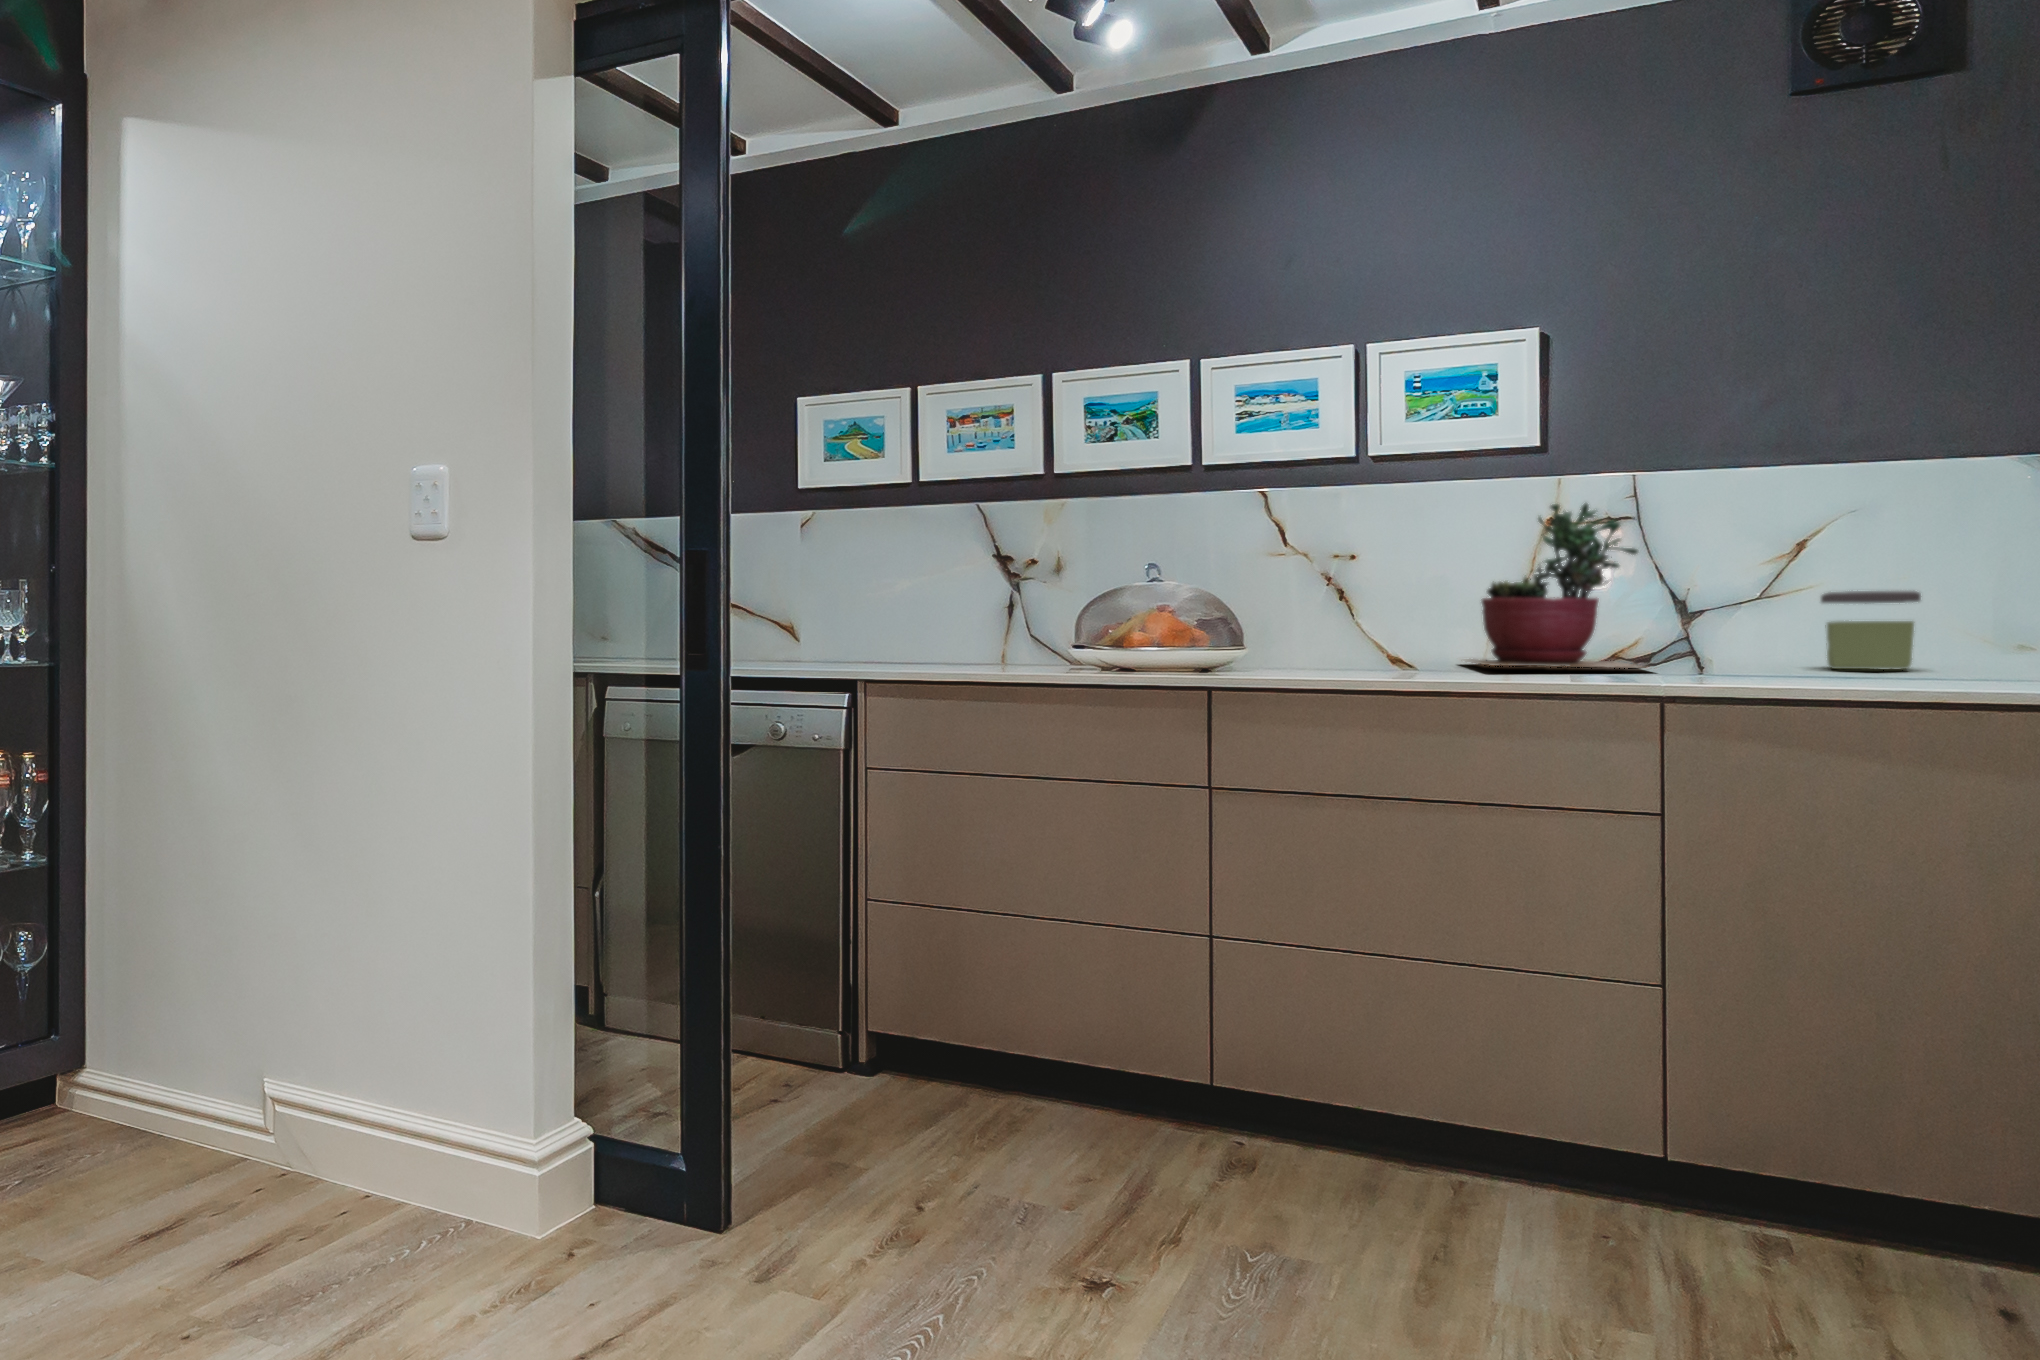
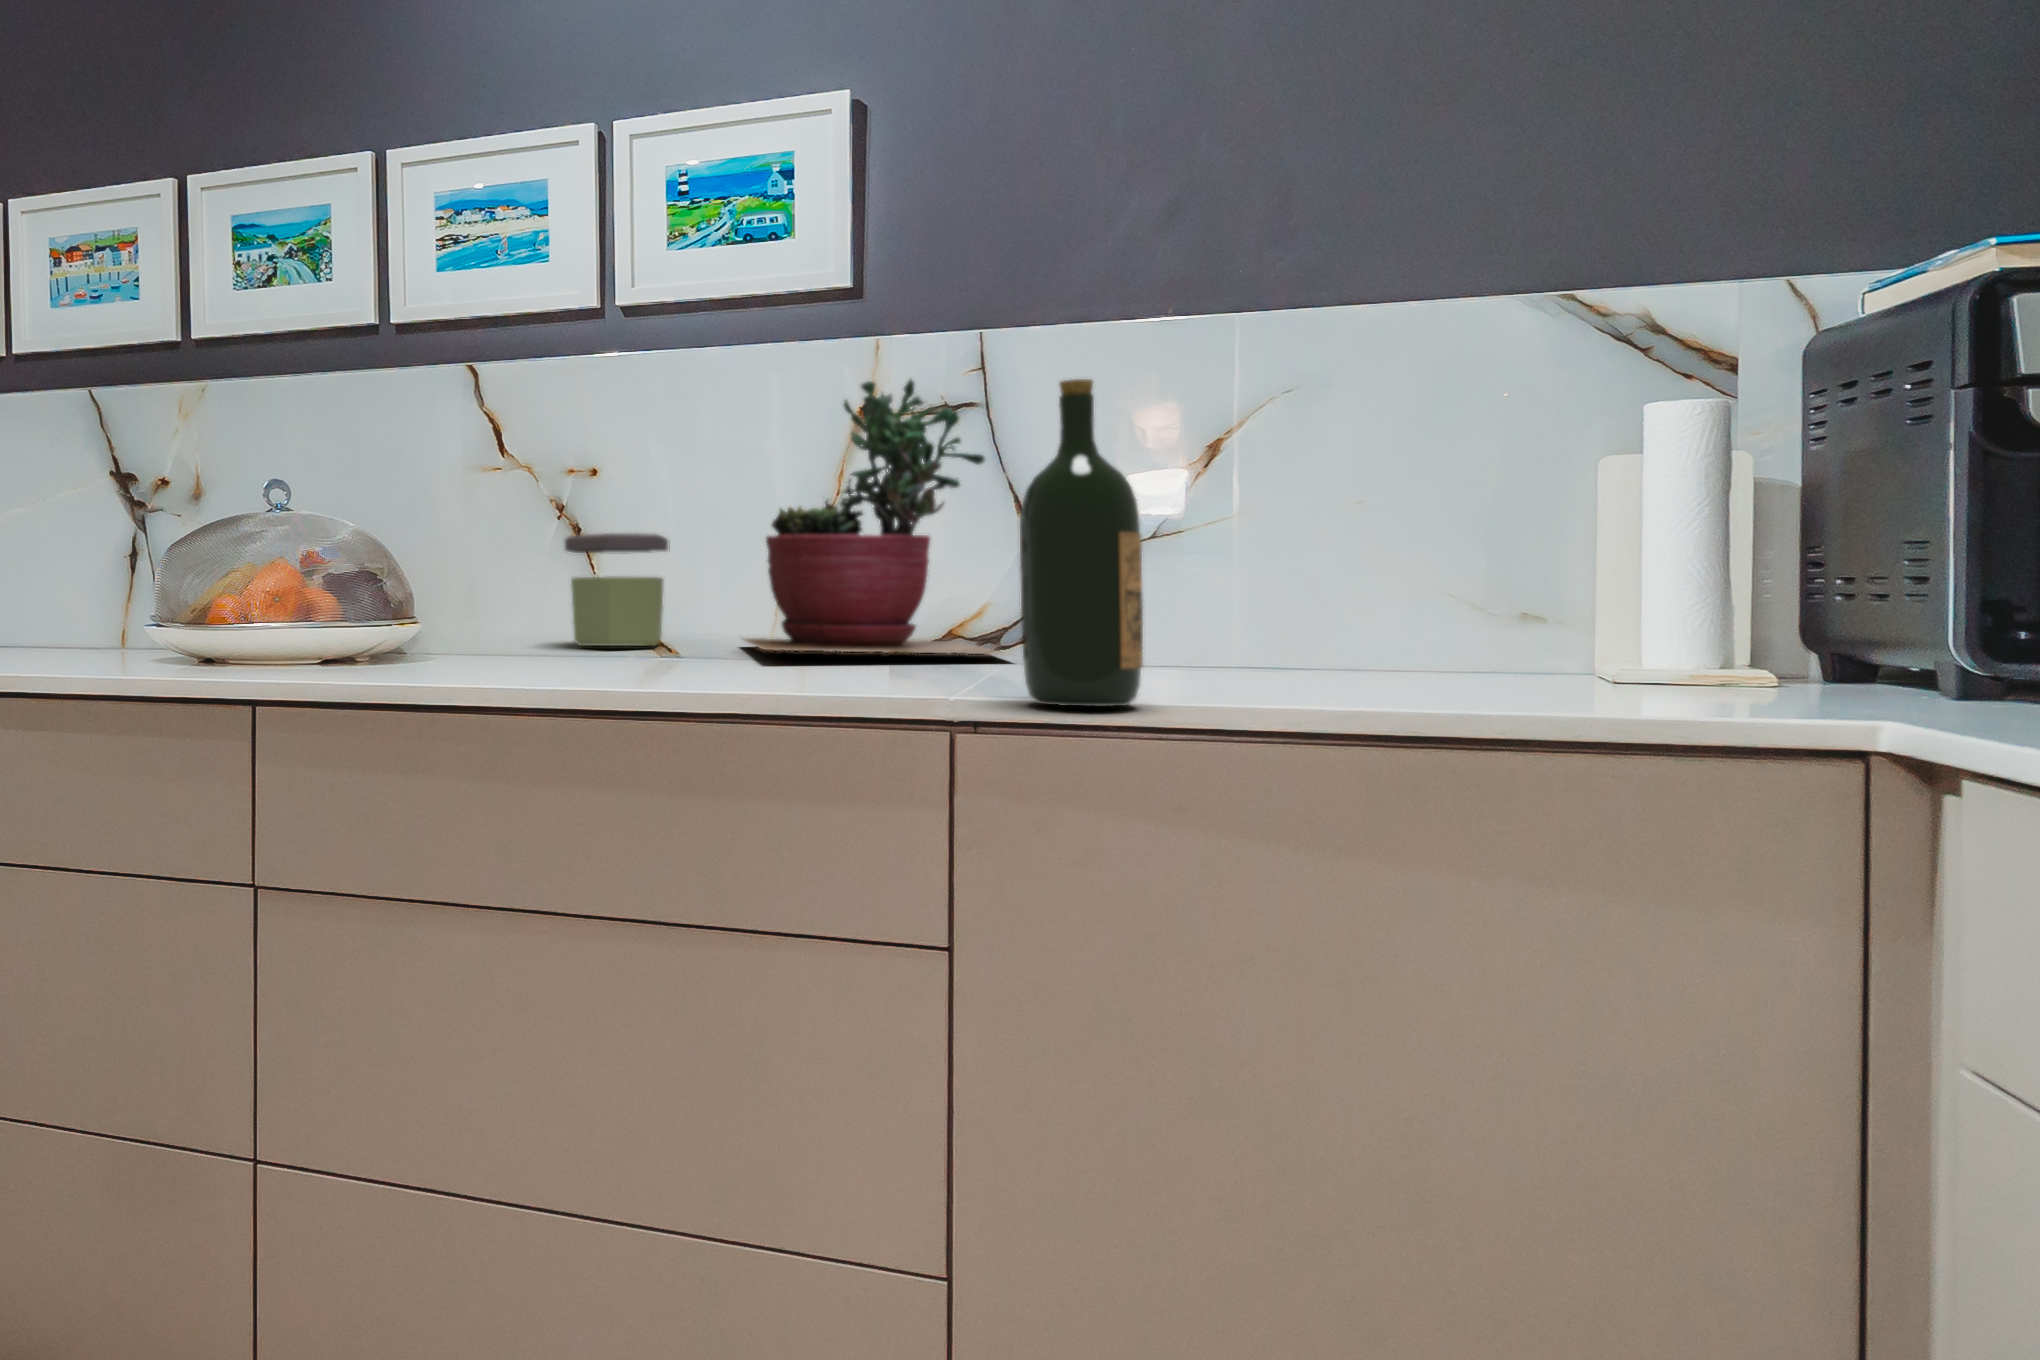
wine bottle: none [1669,523,1744,692] -> present [1020,379,1143,706]
jar: present [1821,591,1921,669] -> present [565,533,670,646]

